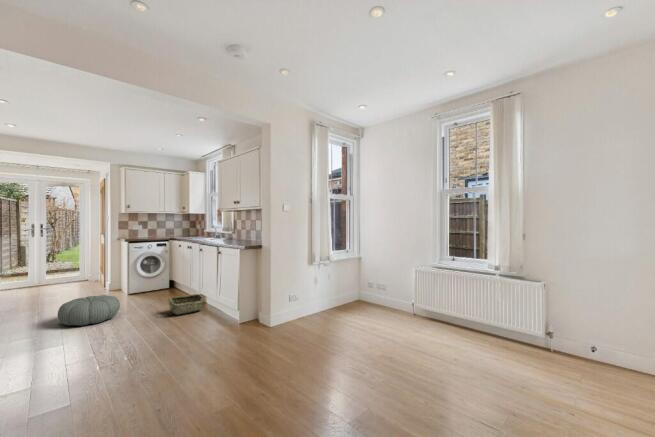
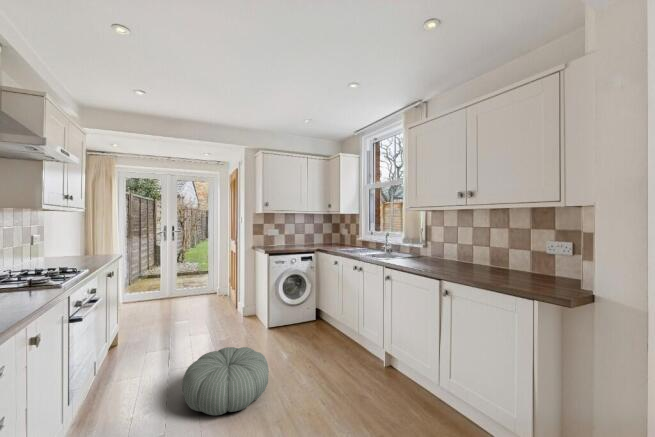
woven basket: present [169,294,206,315] -> none [346,360,411,408]

